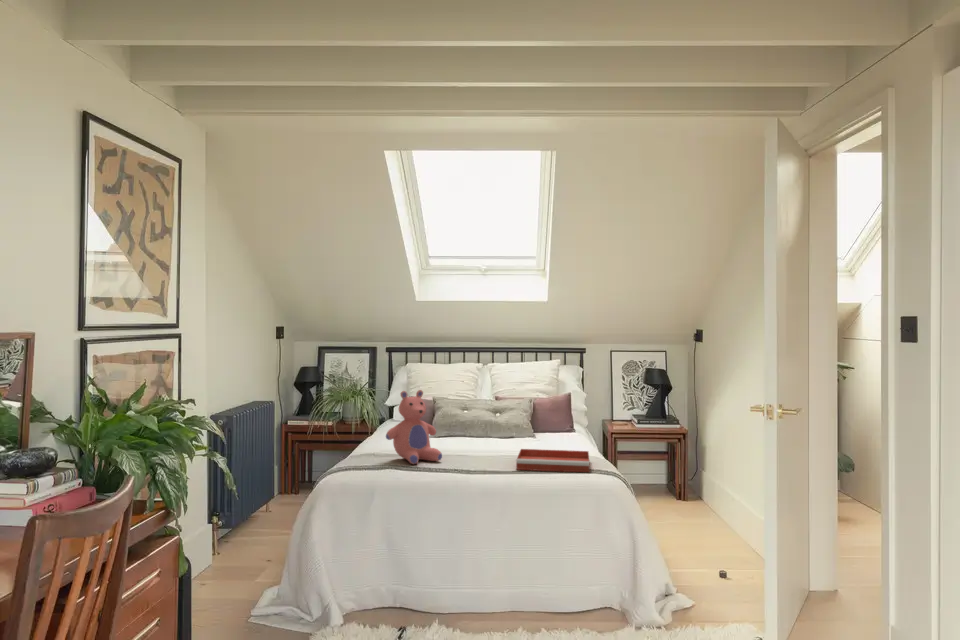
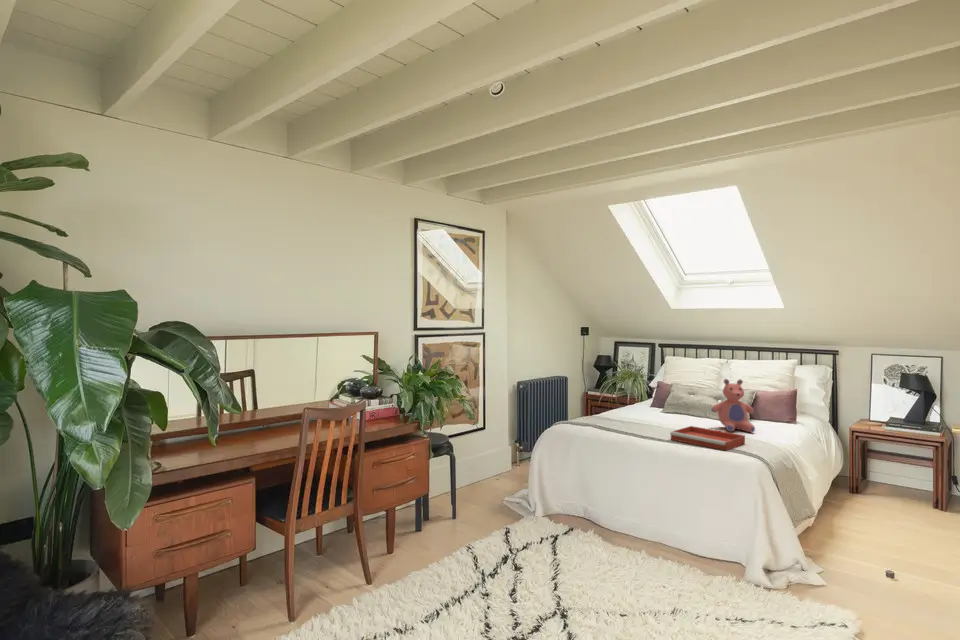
teddy bear: present [386,390,442,464] -> present [711,379,755,432]

